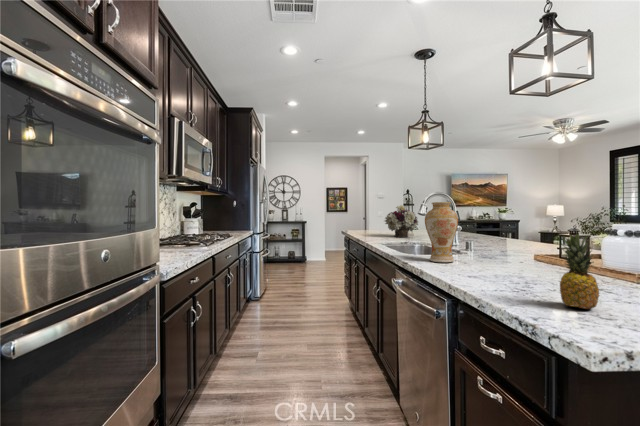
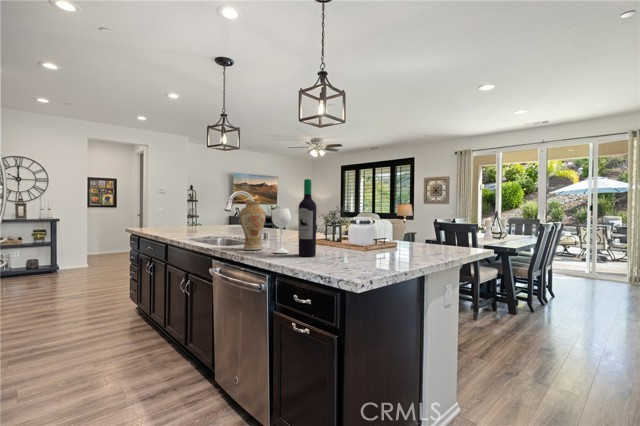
wine bottle: none [463,168,530,280] -> present [272,179,316,256]
flower arrangement: present [385,205,418,238] -> none [183,202,217,233]
fruit: present [560,233,599,309] -> none [336,222,354,266]

